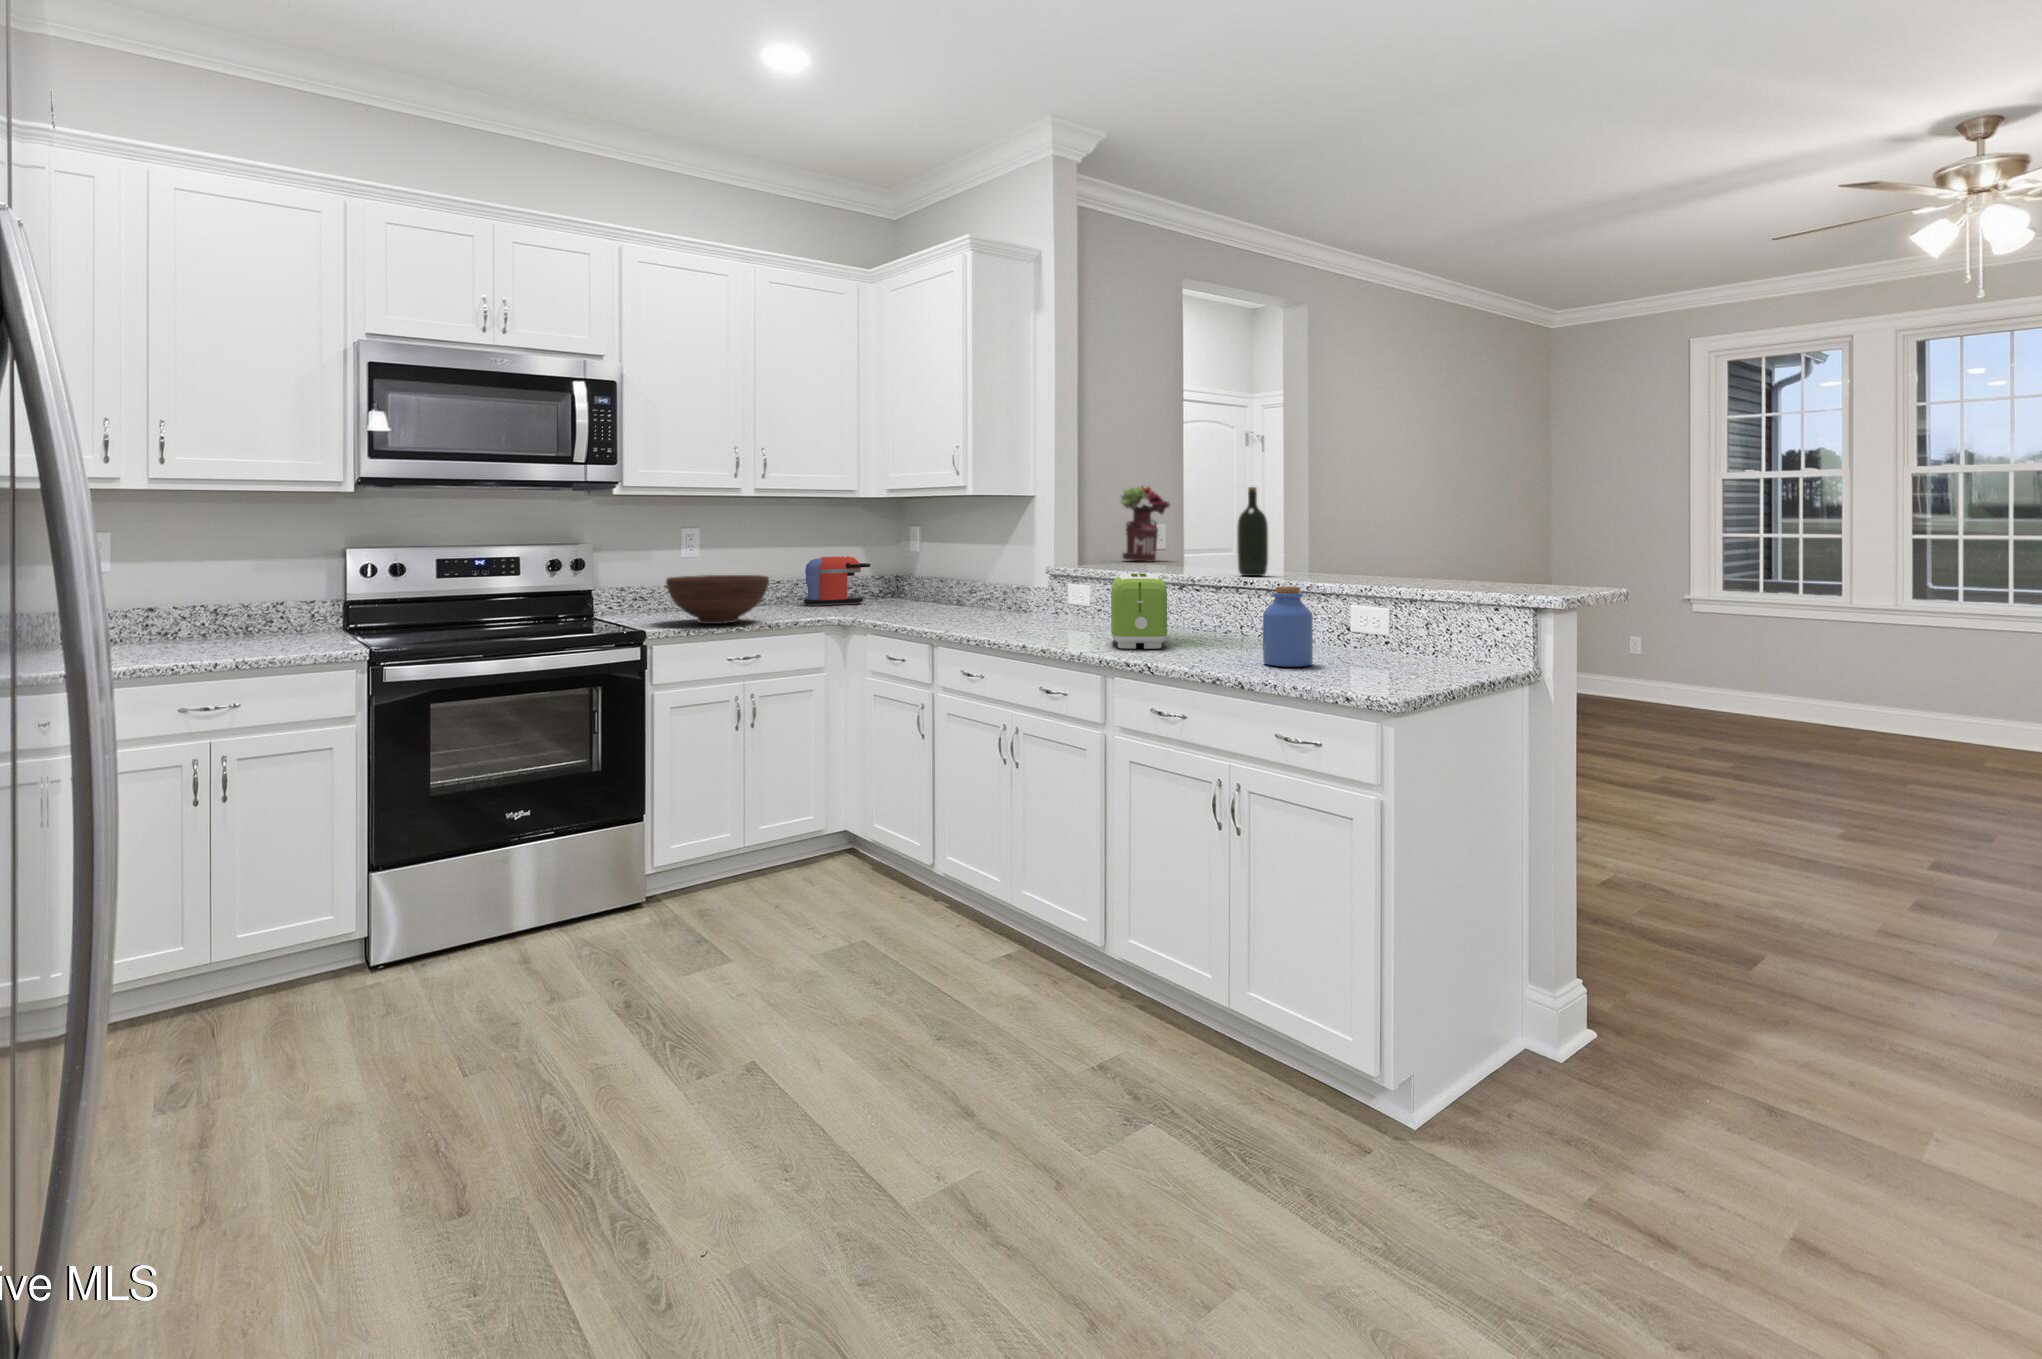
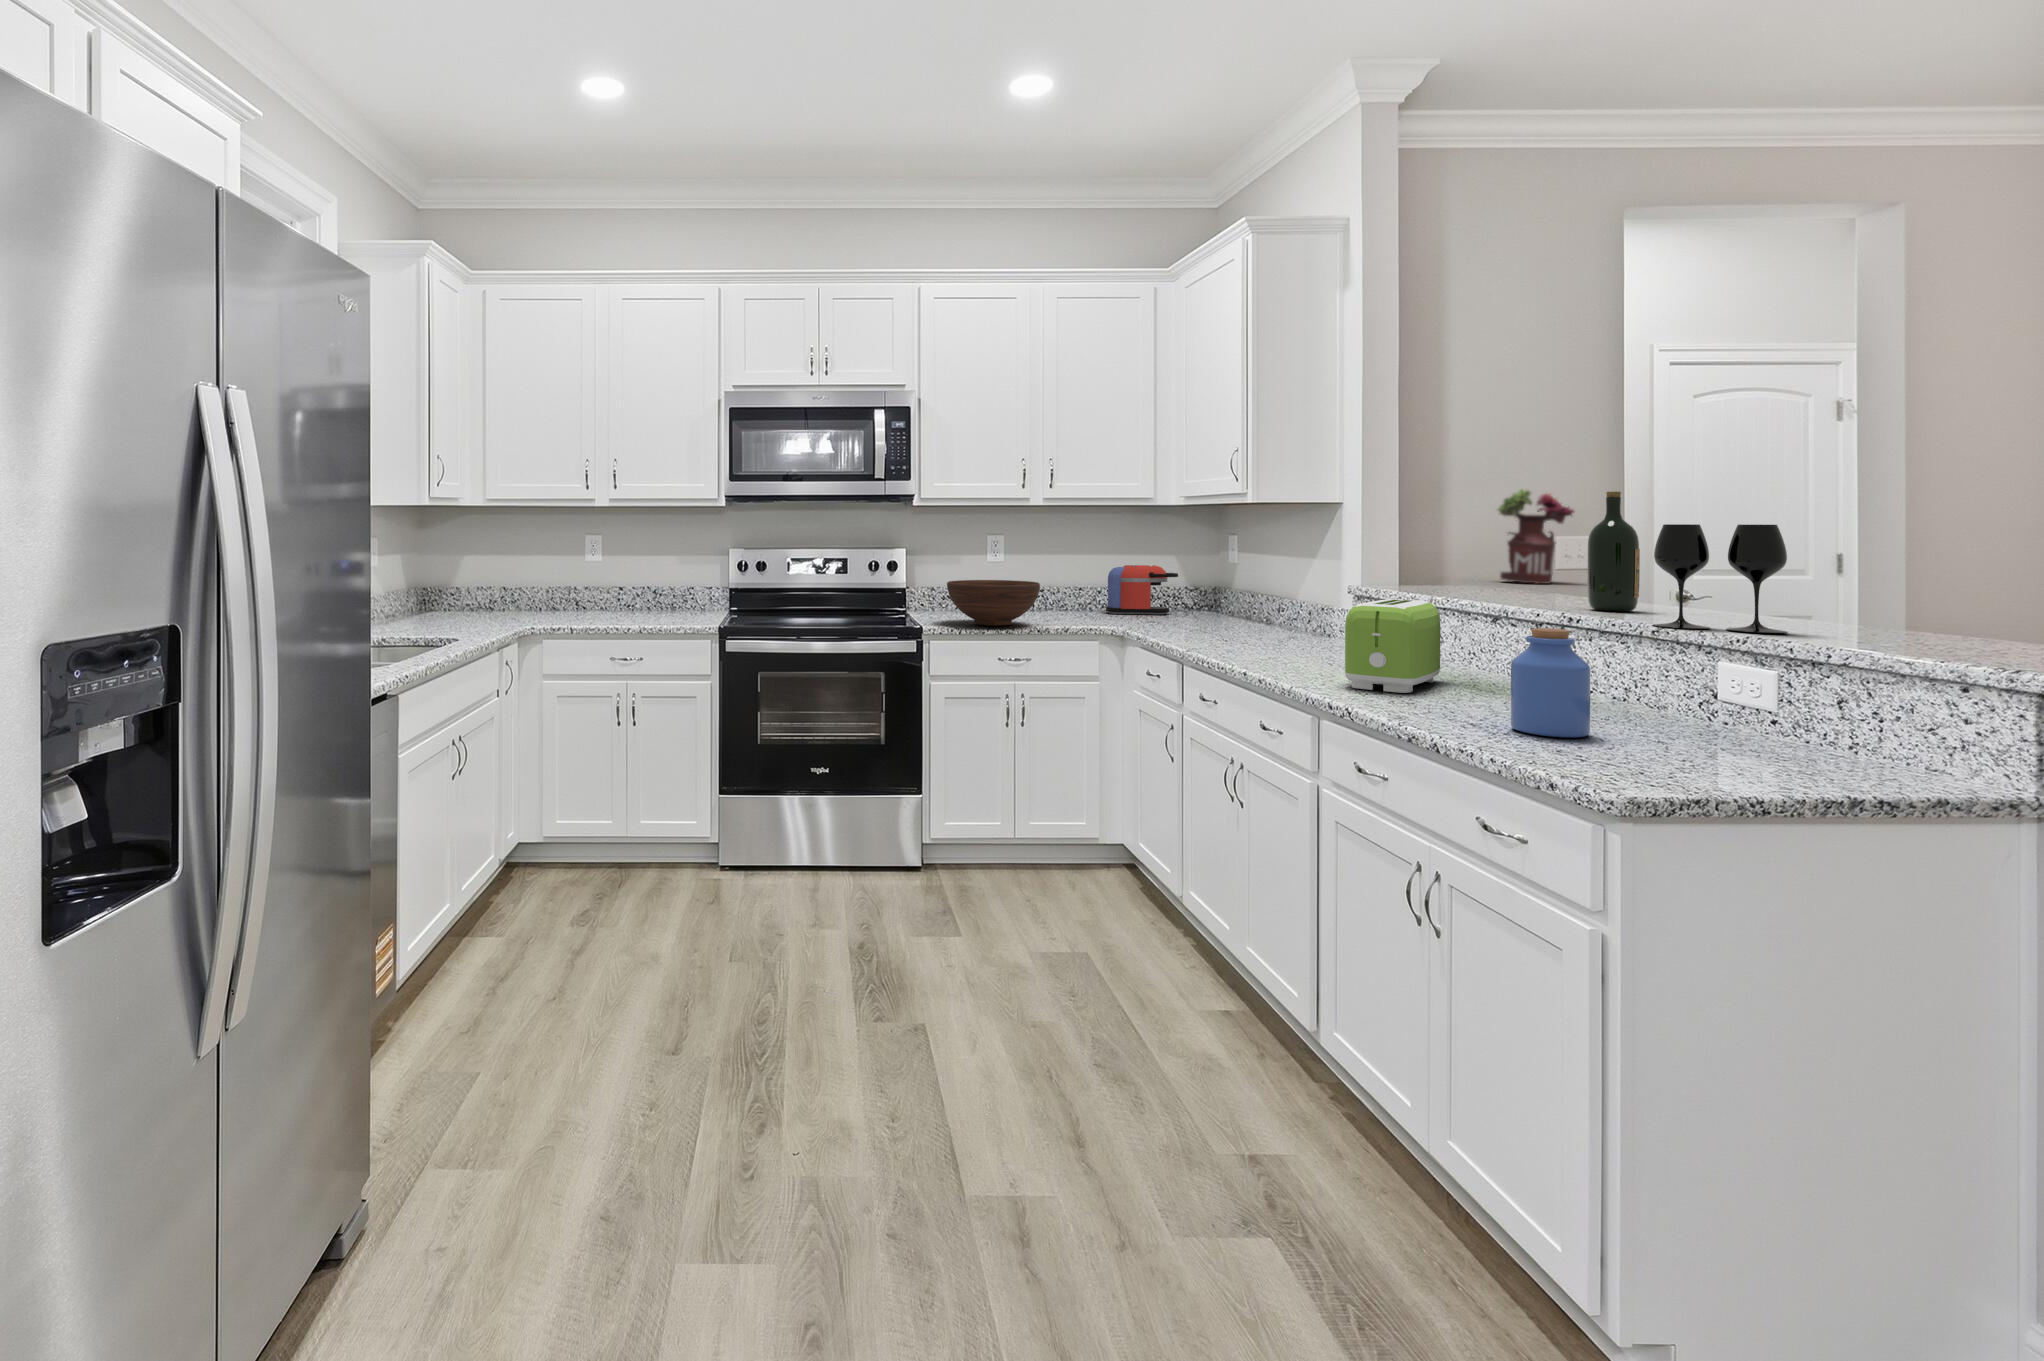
wine glass: none [1304,509,1377,584] -> present [1653,524,1788,633]

